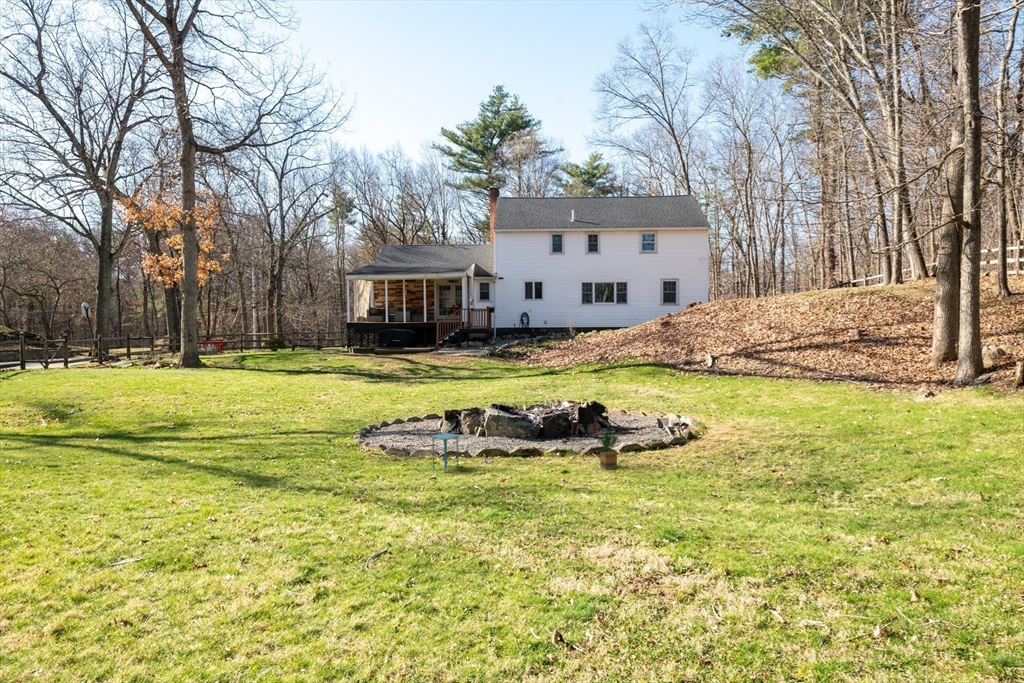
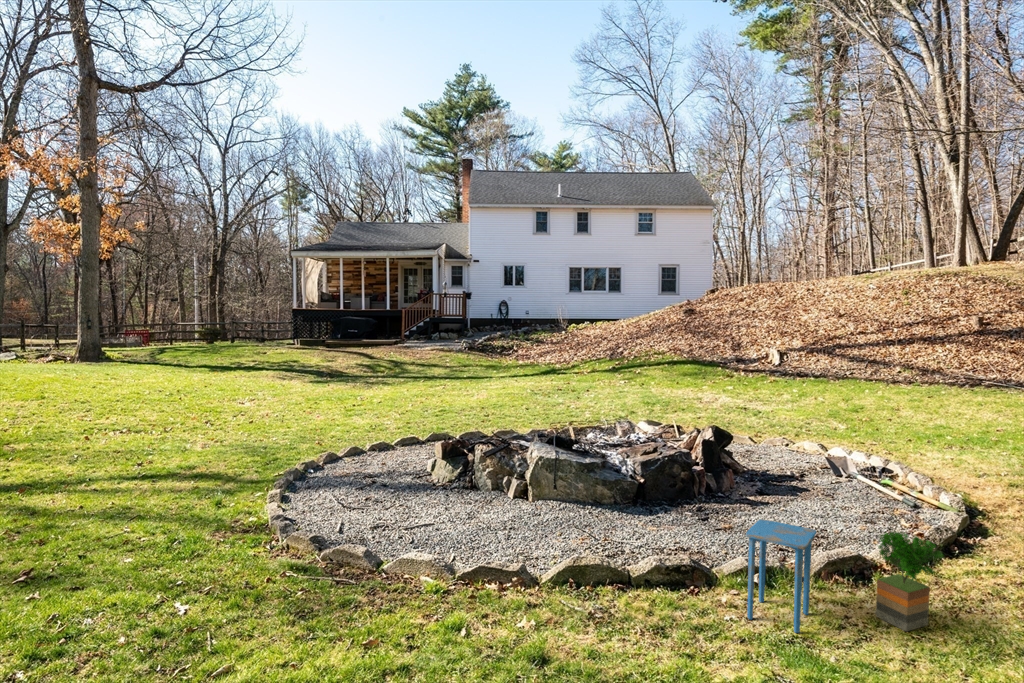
side table: present [431,433,460,472] -> present [746,519,816,633]

